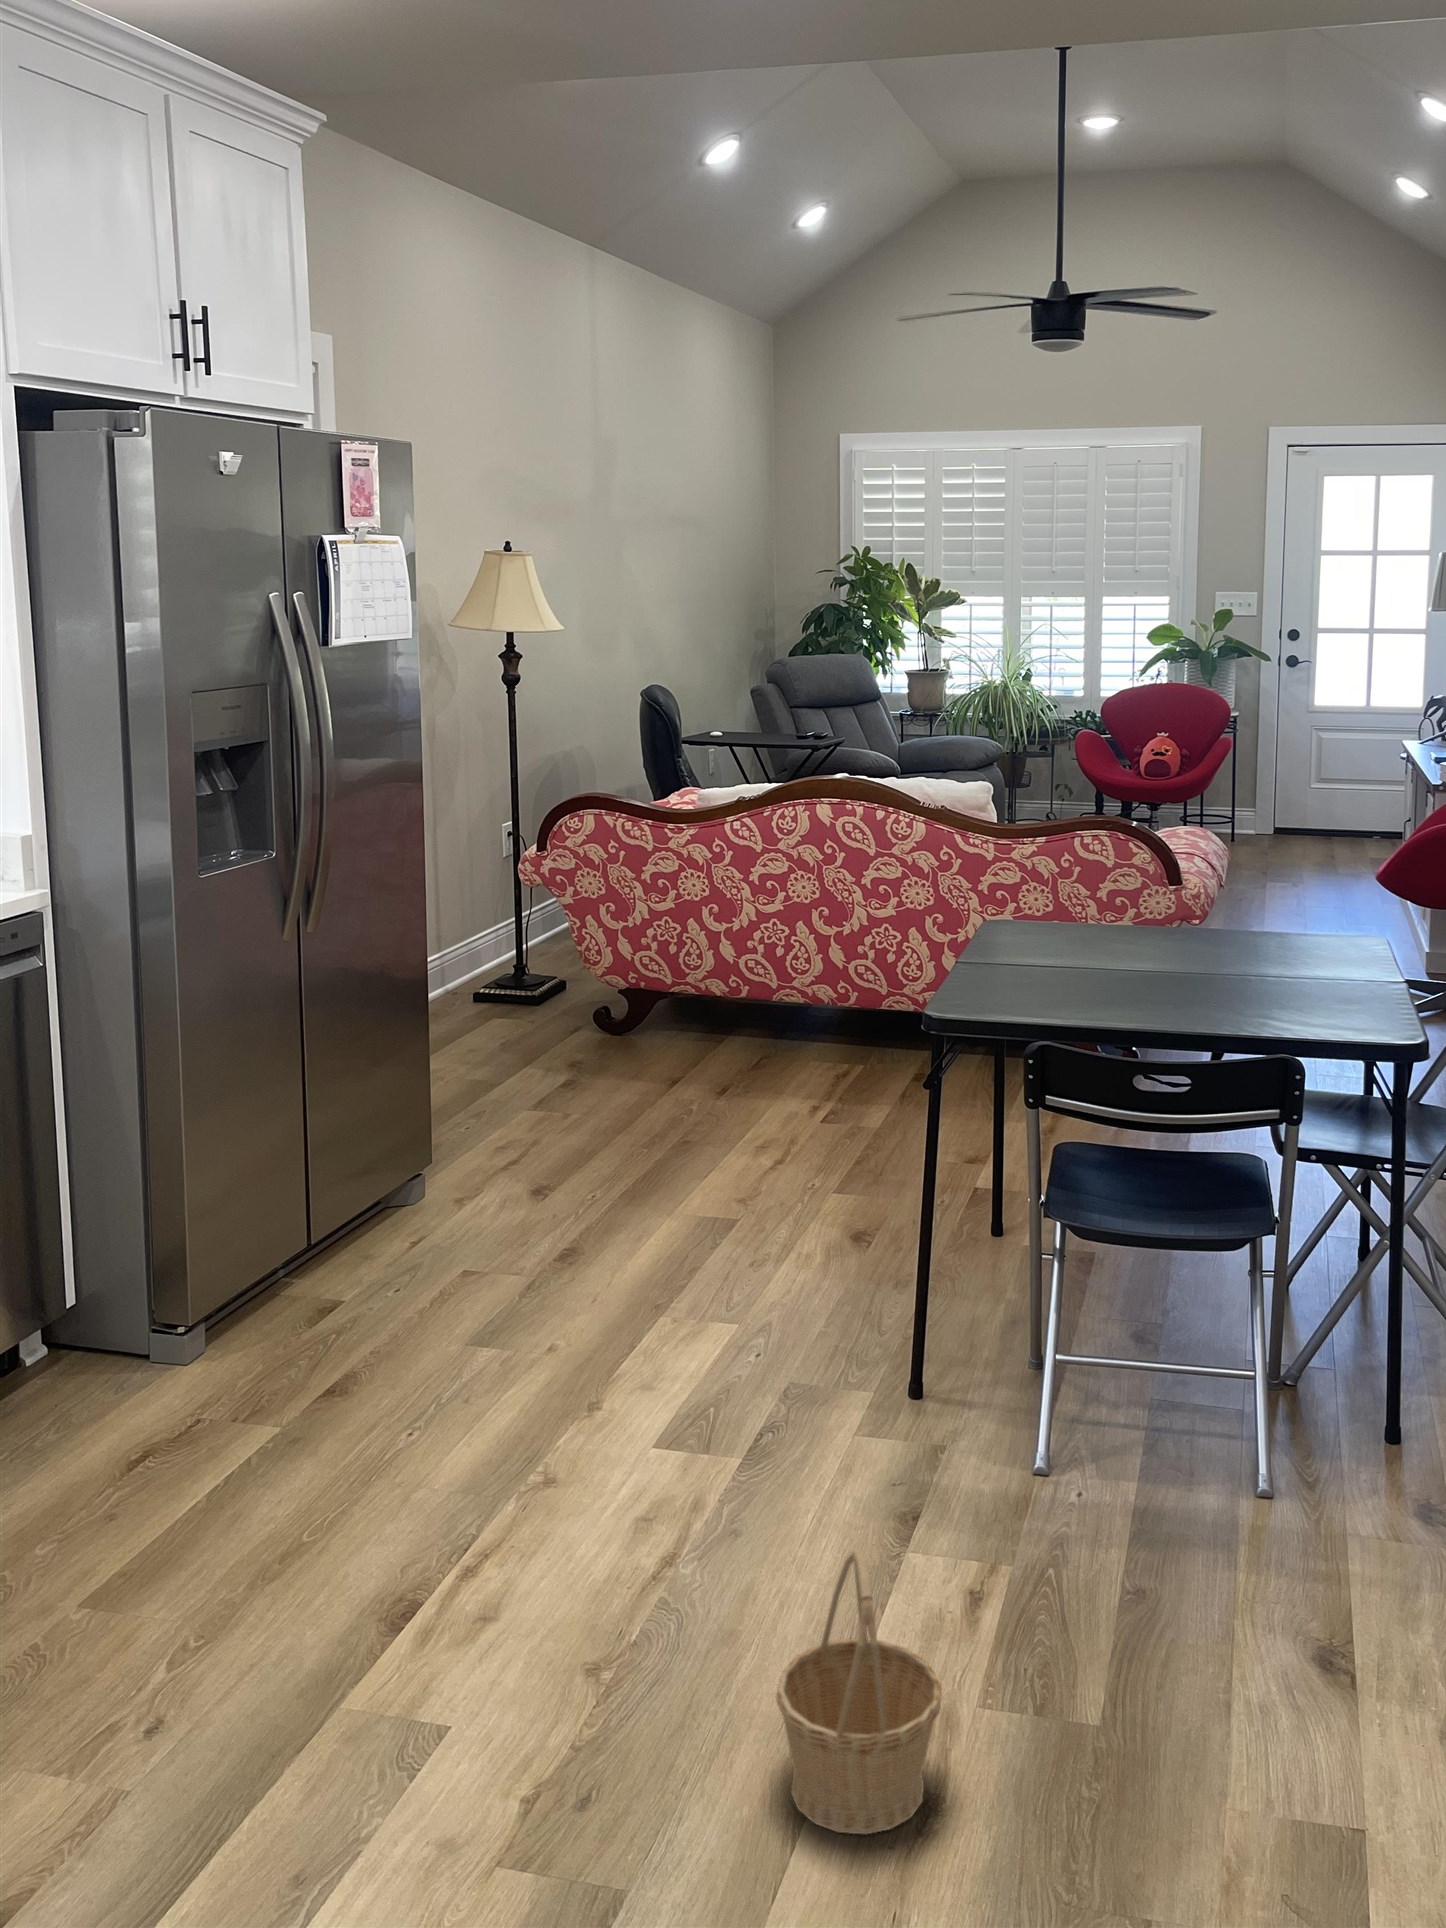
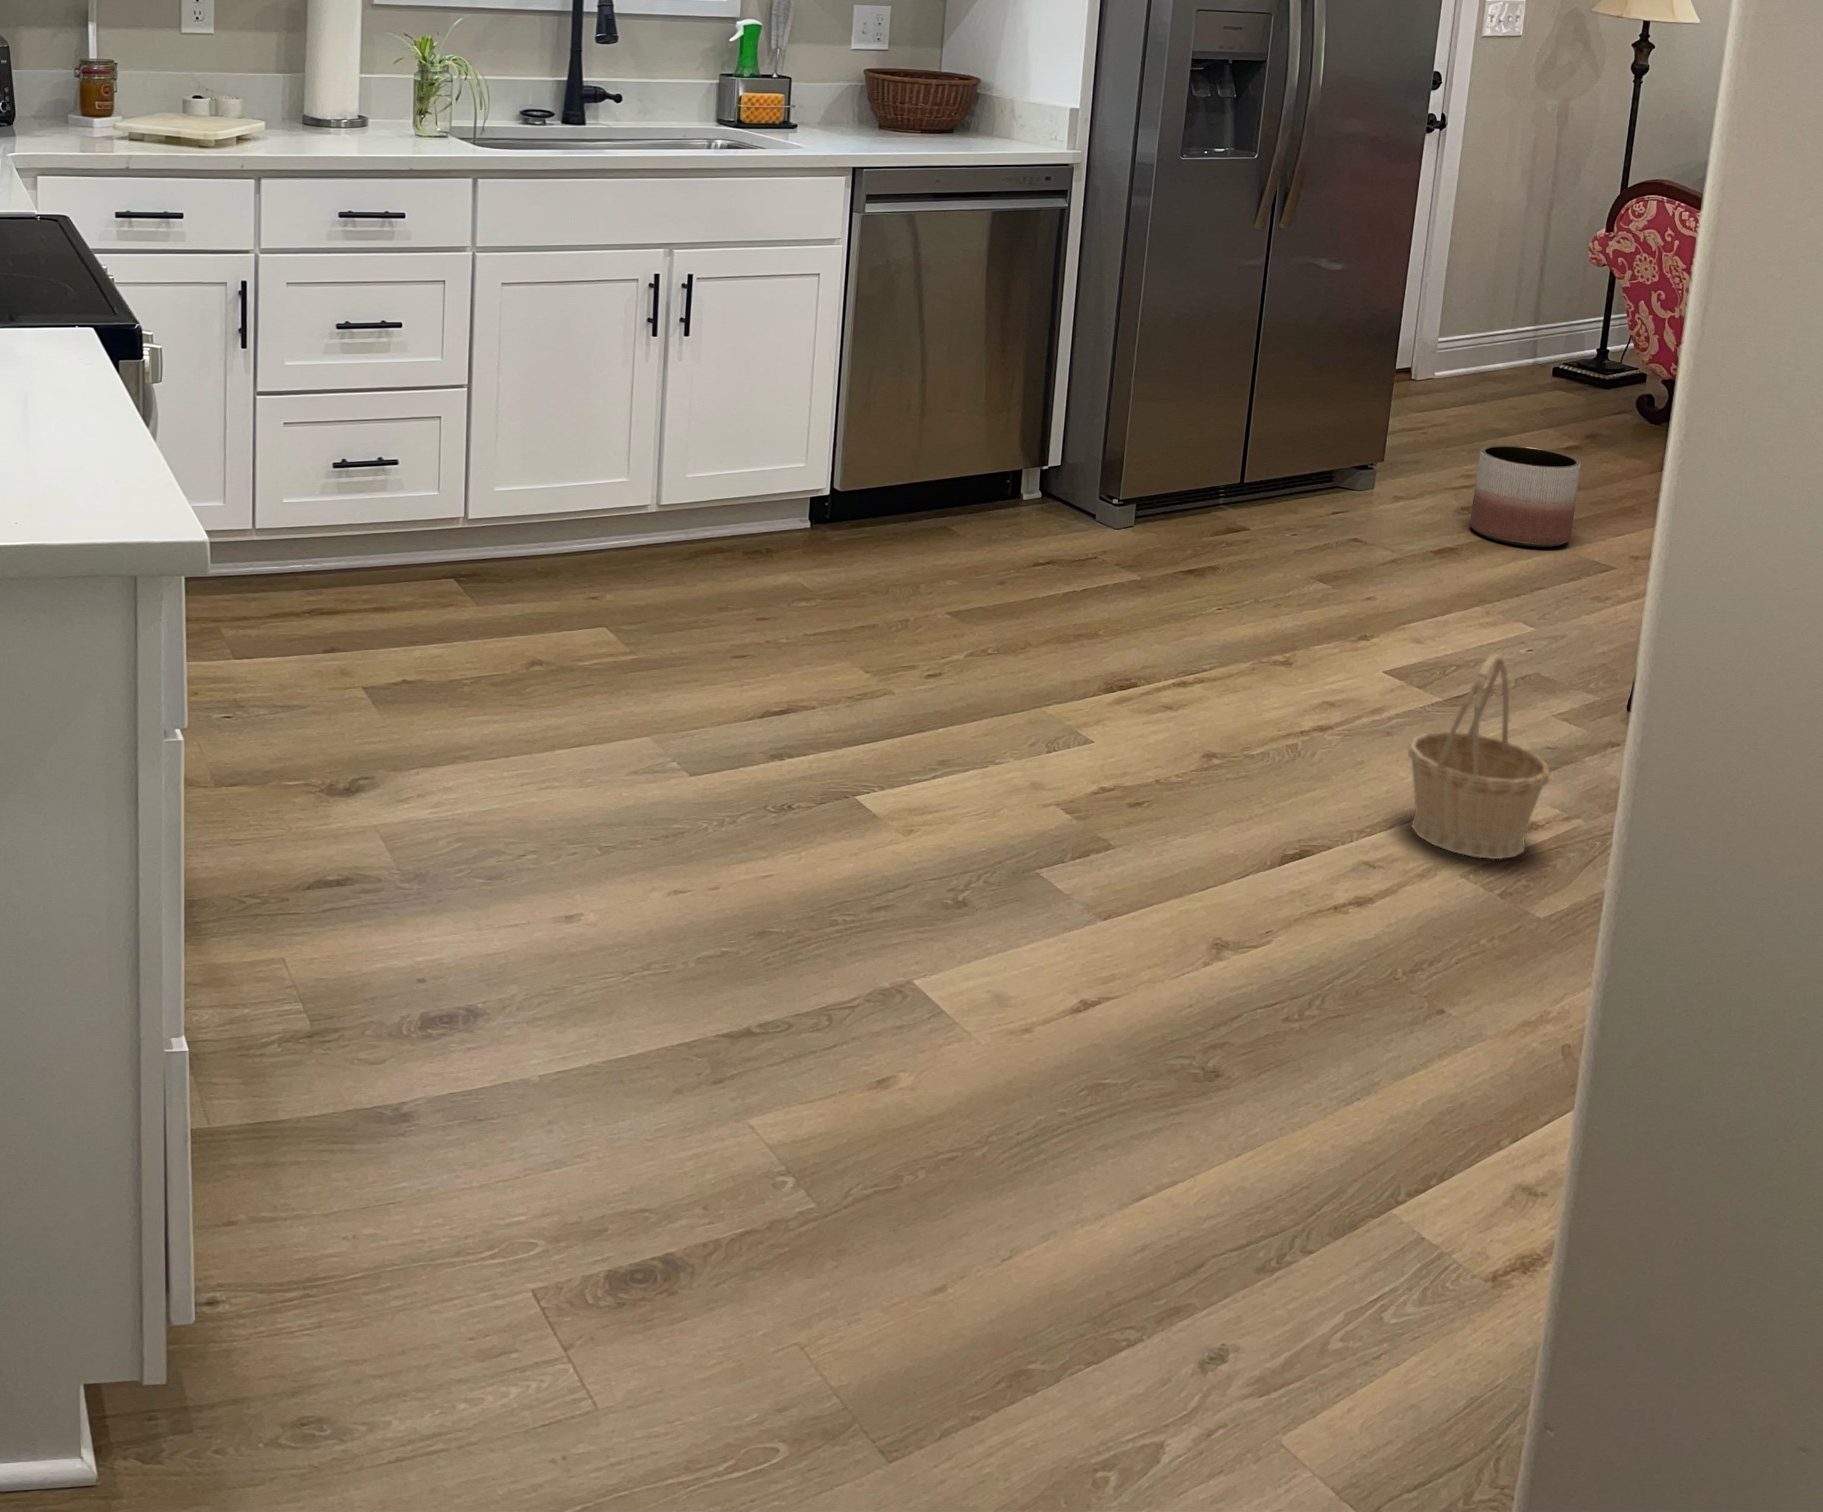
planter: none [541,1124,642,1241] -> present [1470,445,1581,547]

